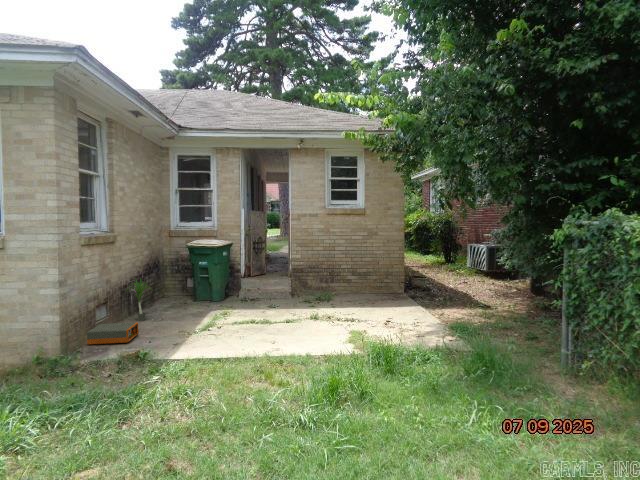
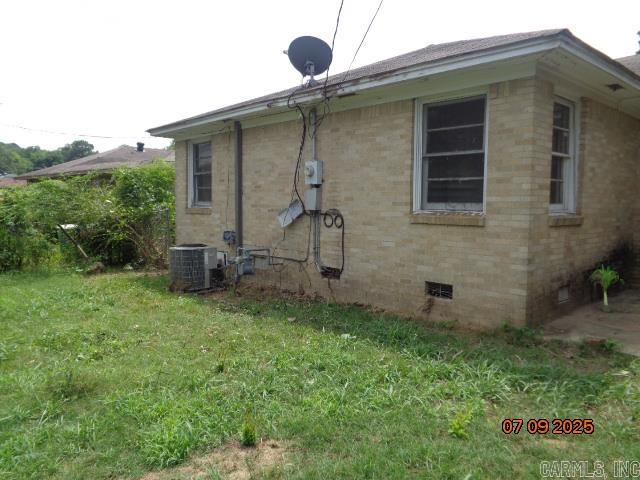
storage box: present [87,322,139,345] -> none [549,307,604,331]

